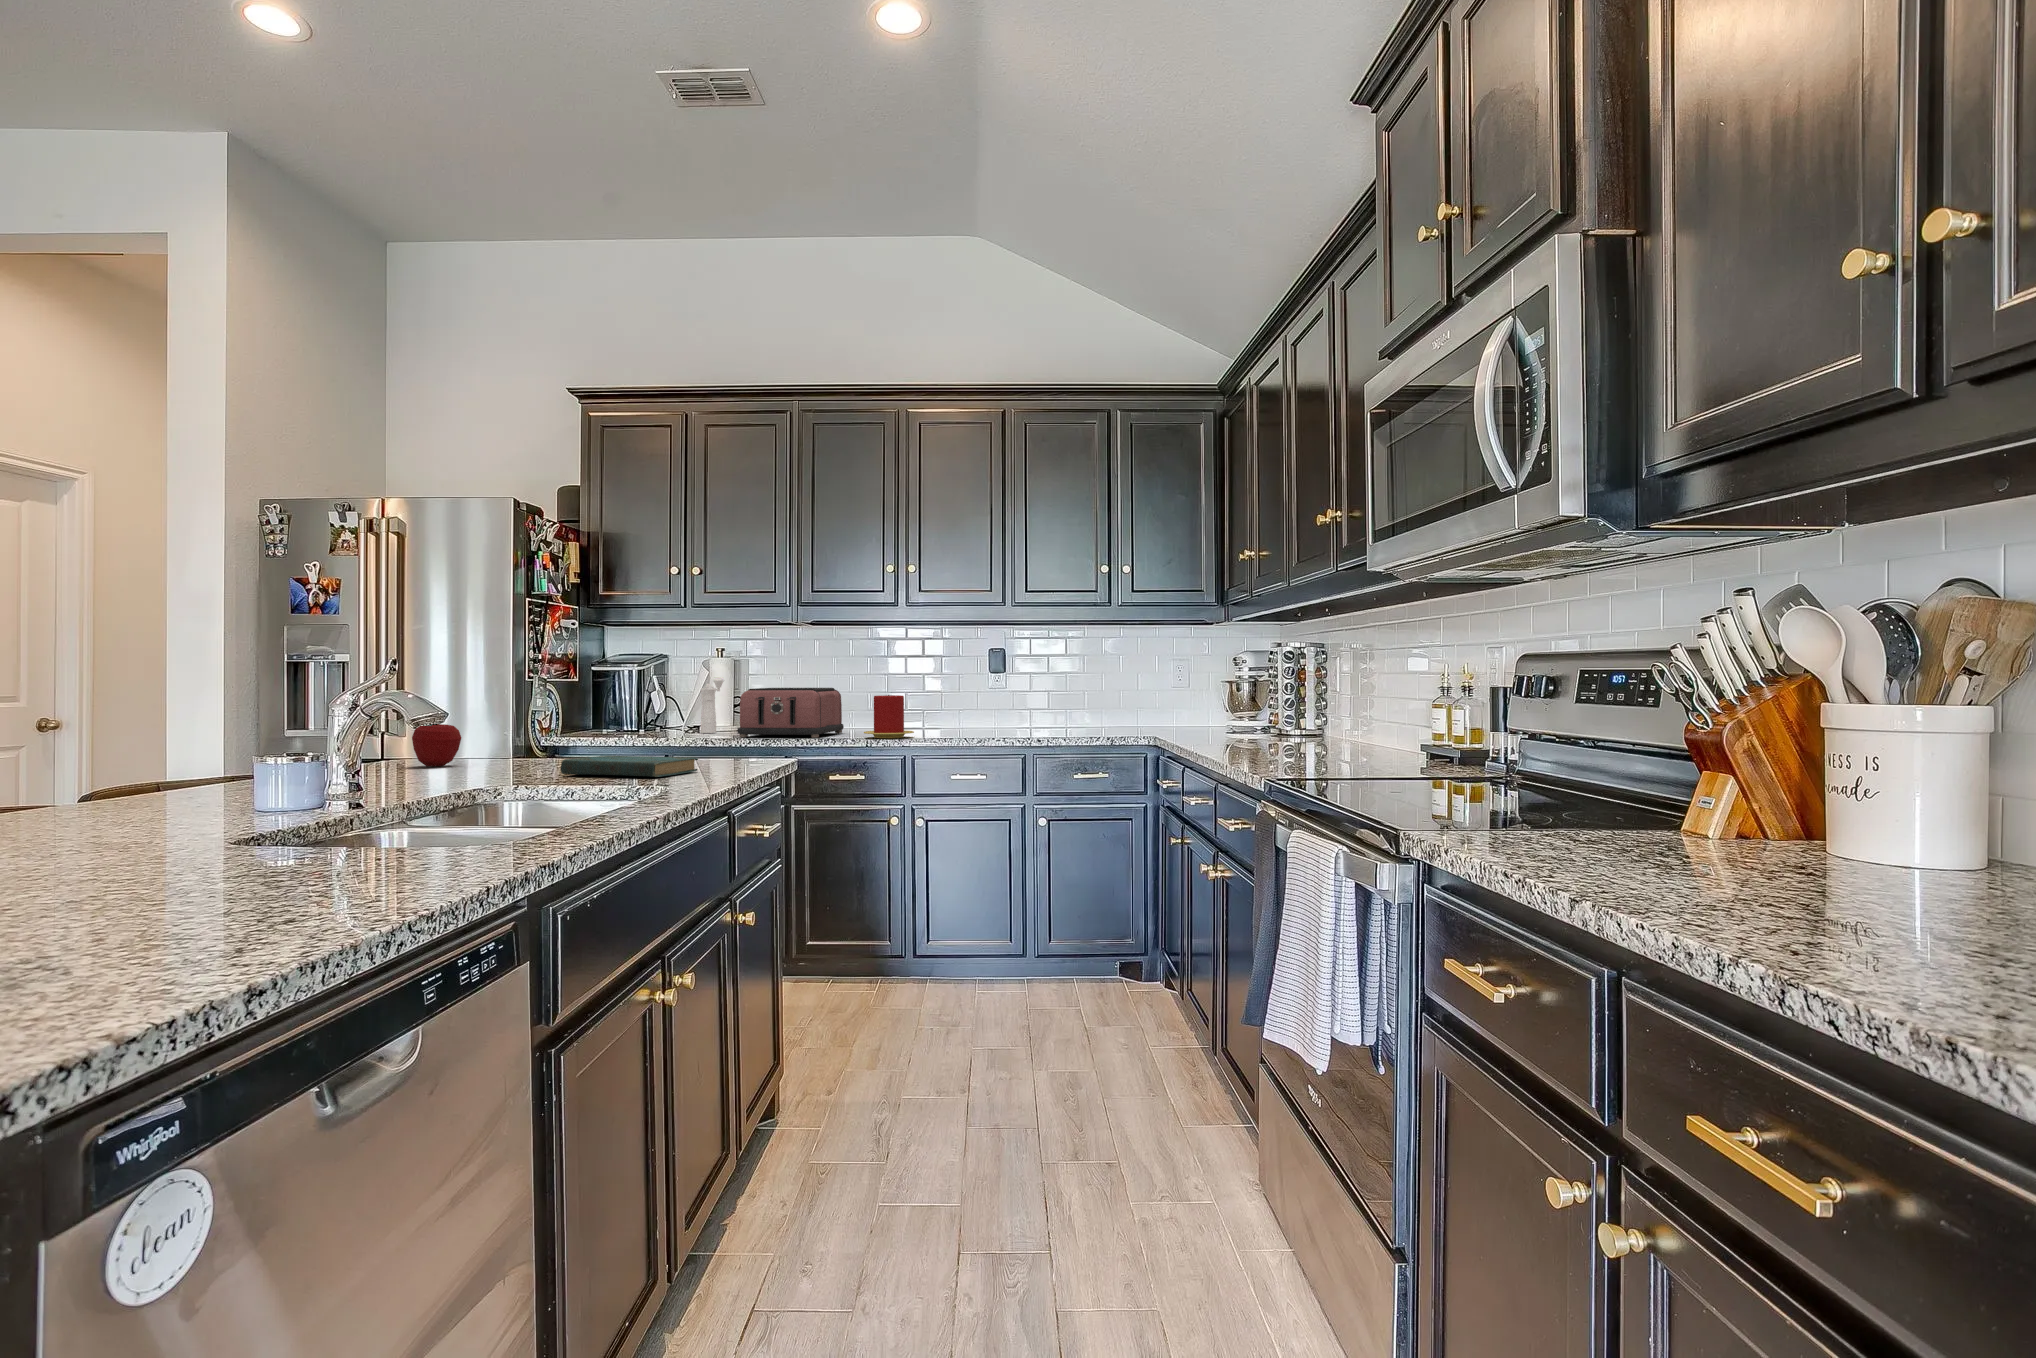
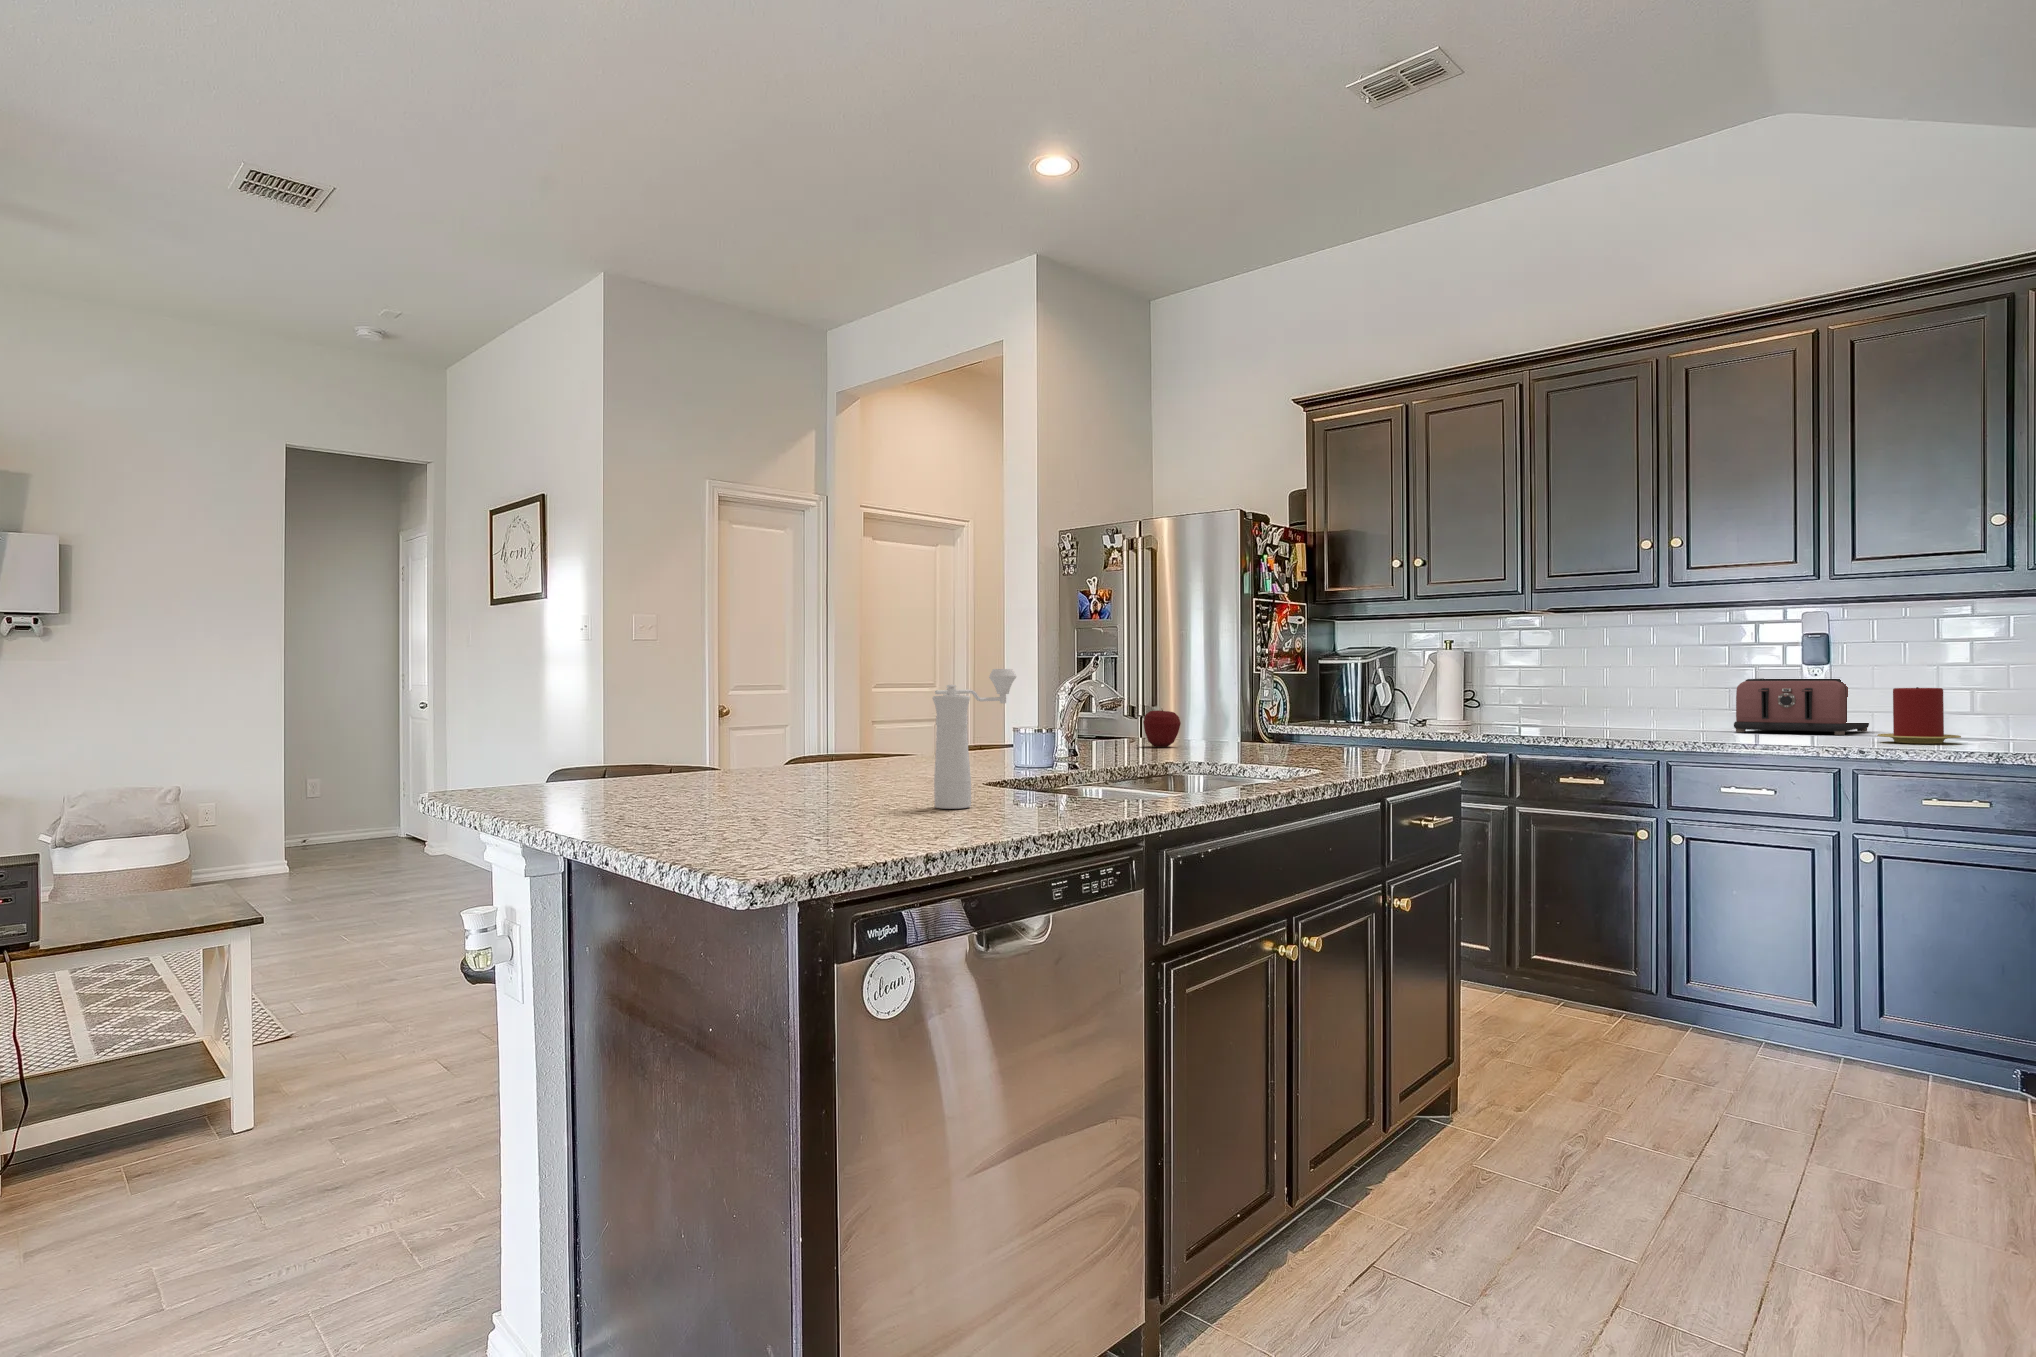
pepper mill: present [701,677,724,733] -> present [933,669,1016,809]
toaster: present [738,688,844,738] -> present [1734,679,1869,735]
candle: present [864,695,914,738] -> present [1877,687,1961,744]
book: present [561,756,698,777] -> none [1245,742,1369,763]

